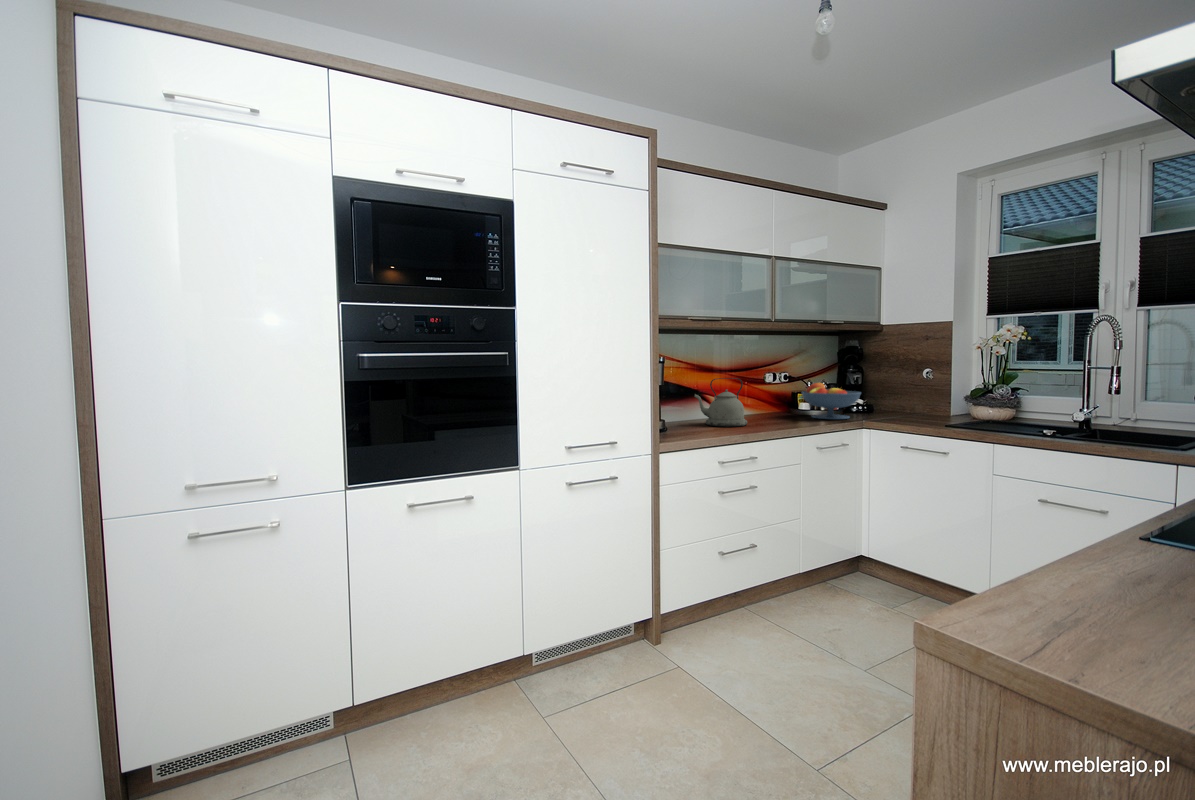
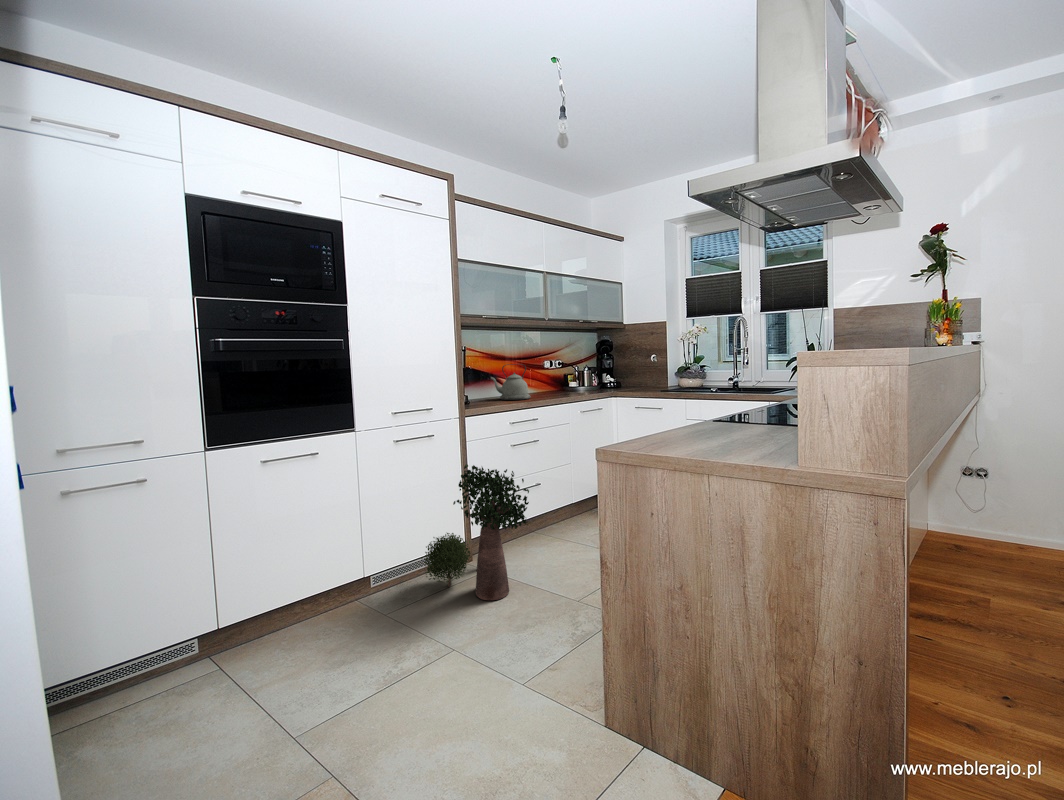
fruit bowl: present [802,383,861,419] -> none [569,366,610,392]
potted plant: none [597,517,750,712] -> present [421,464,529,600]

